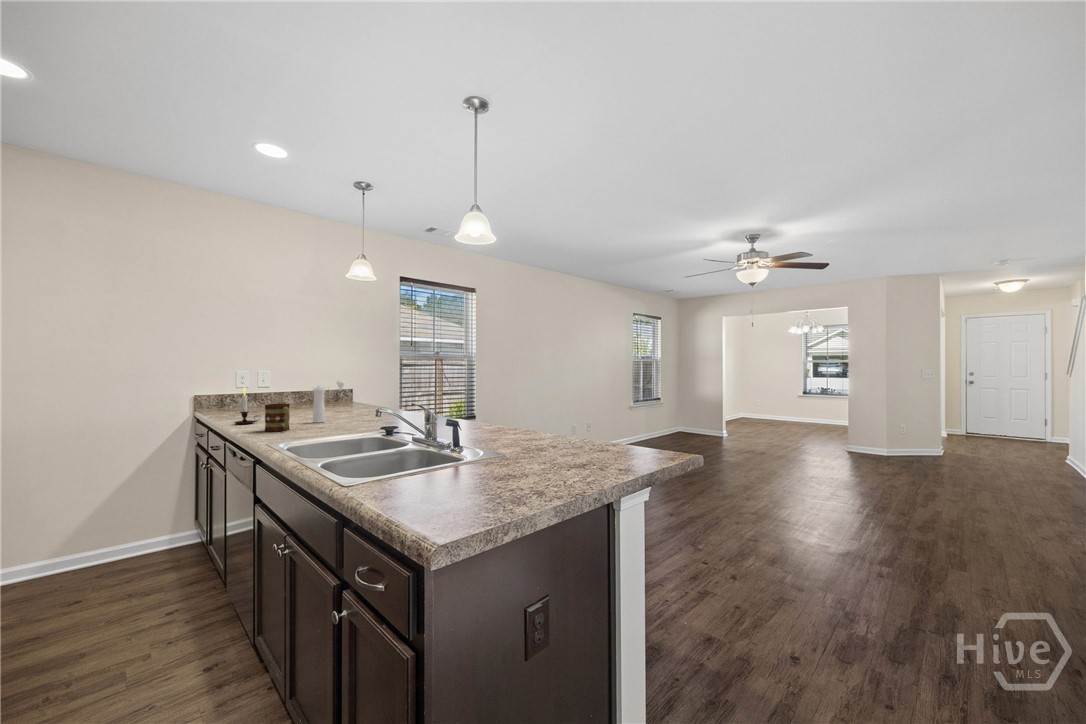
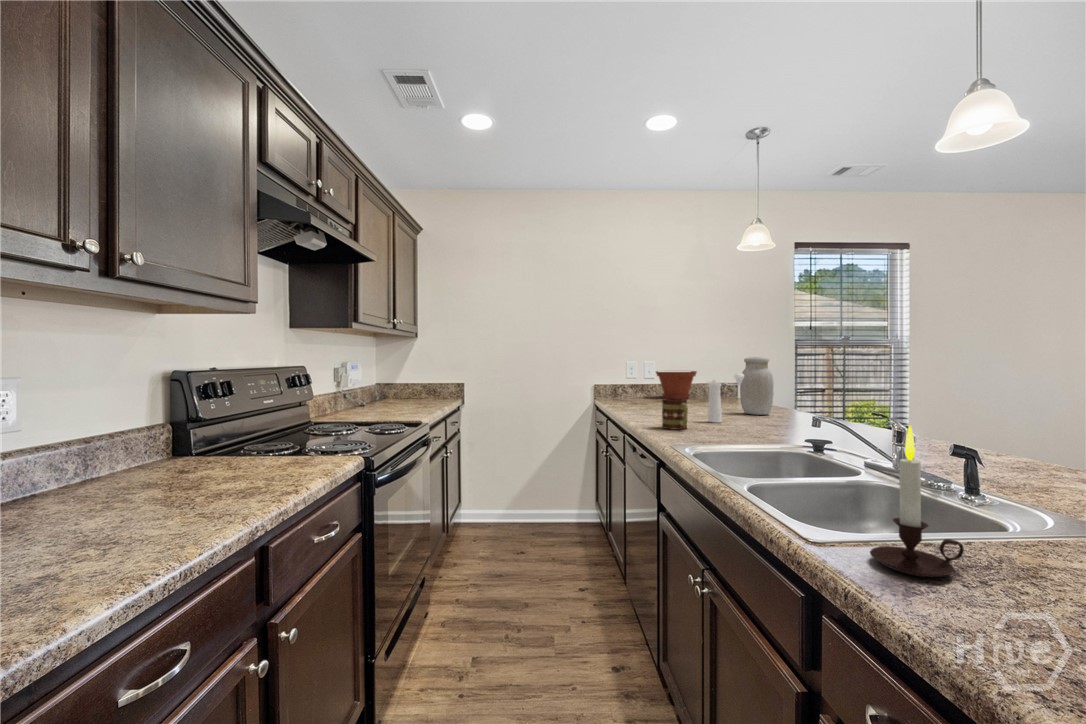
jar: none [346,366,372,414] -> present [740,357,774,415]
plant pot: none [271,379,314,406] -> present [656,371,697,399]
candle: present [234,386,258,424] -> present [870,426,964,577]

